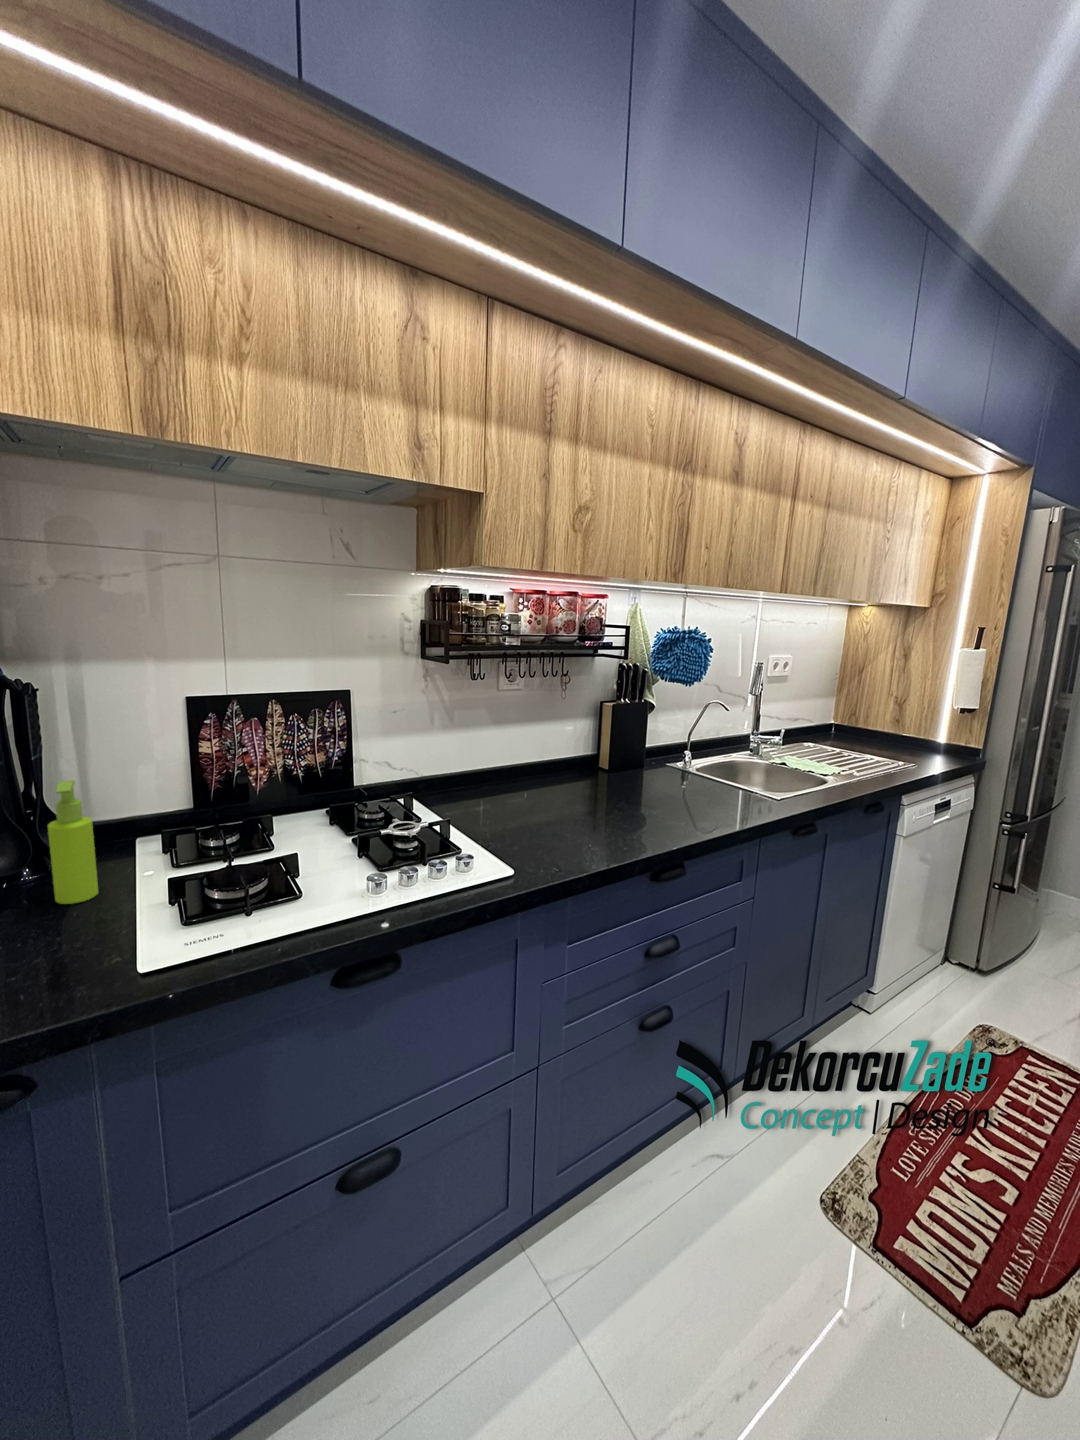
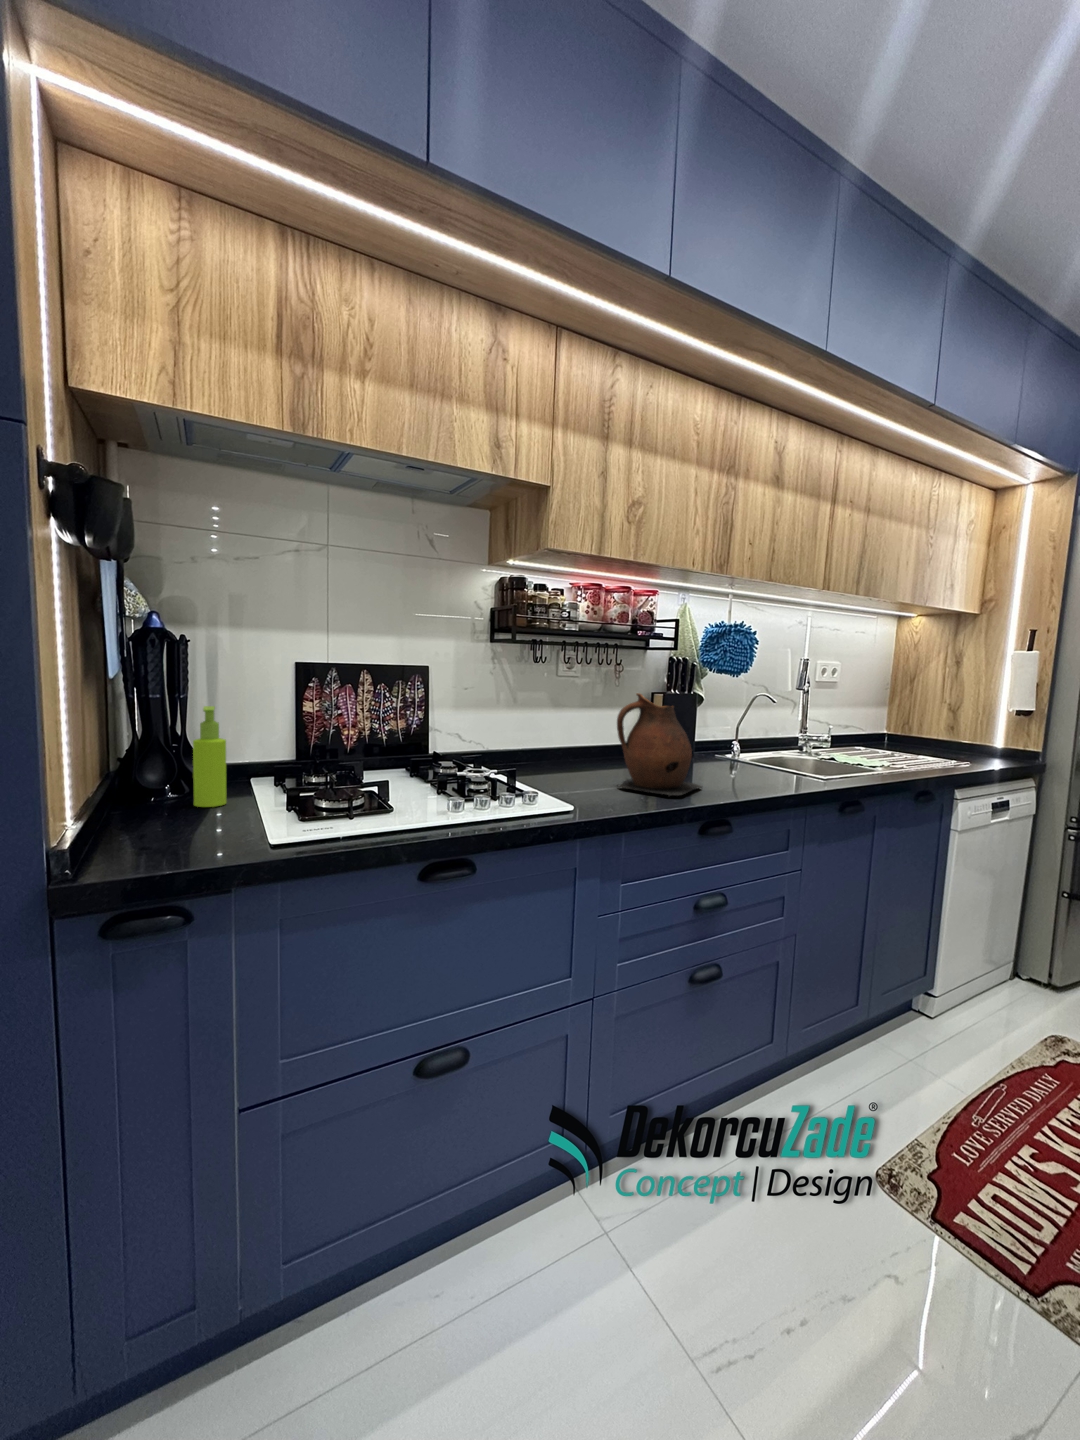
ceramic pitcher: none [562,724,653,843] -> present [617,693,702,796]

